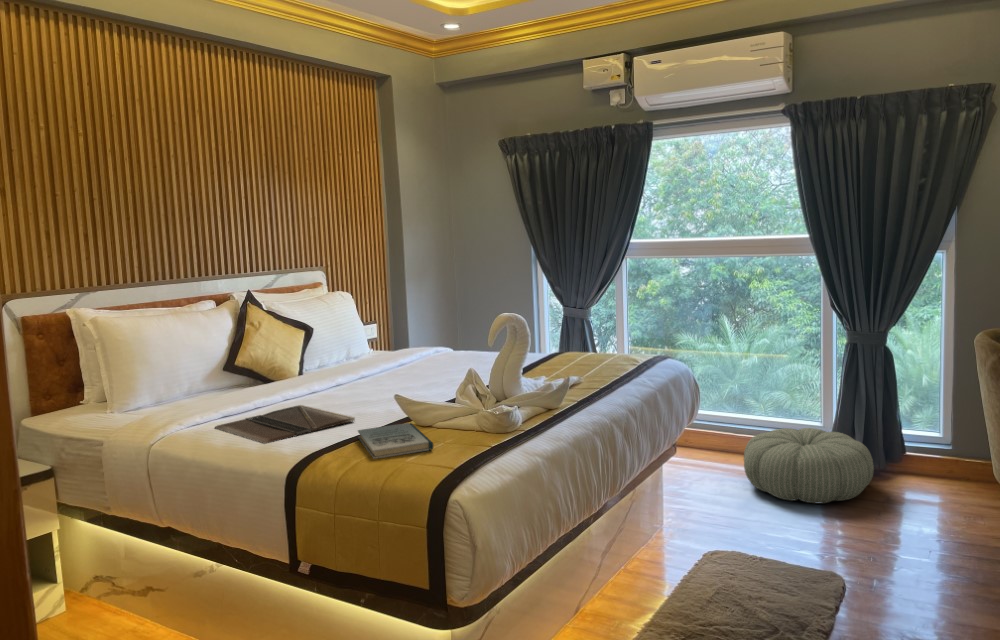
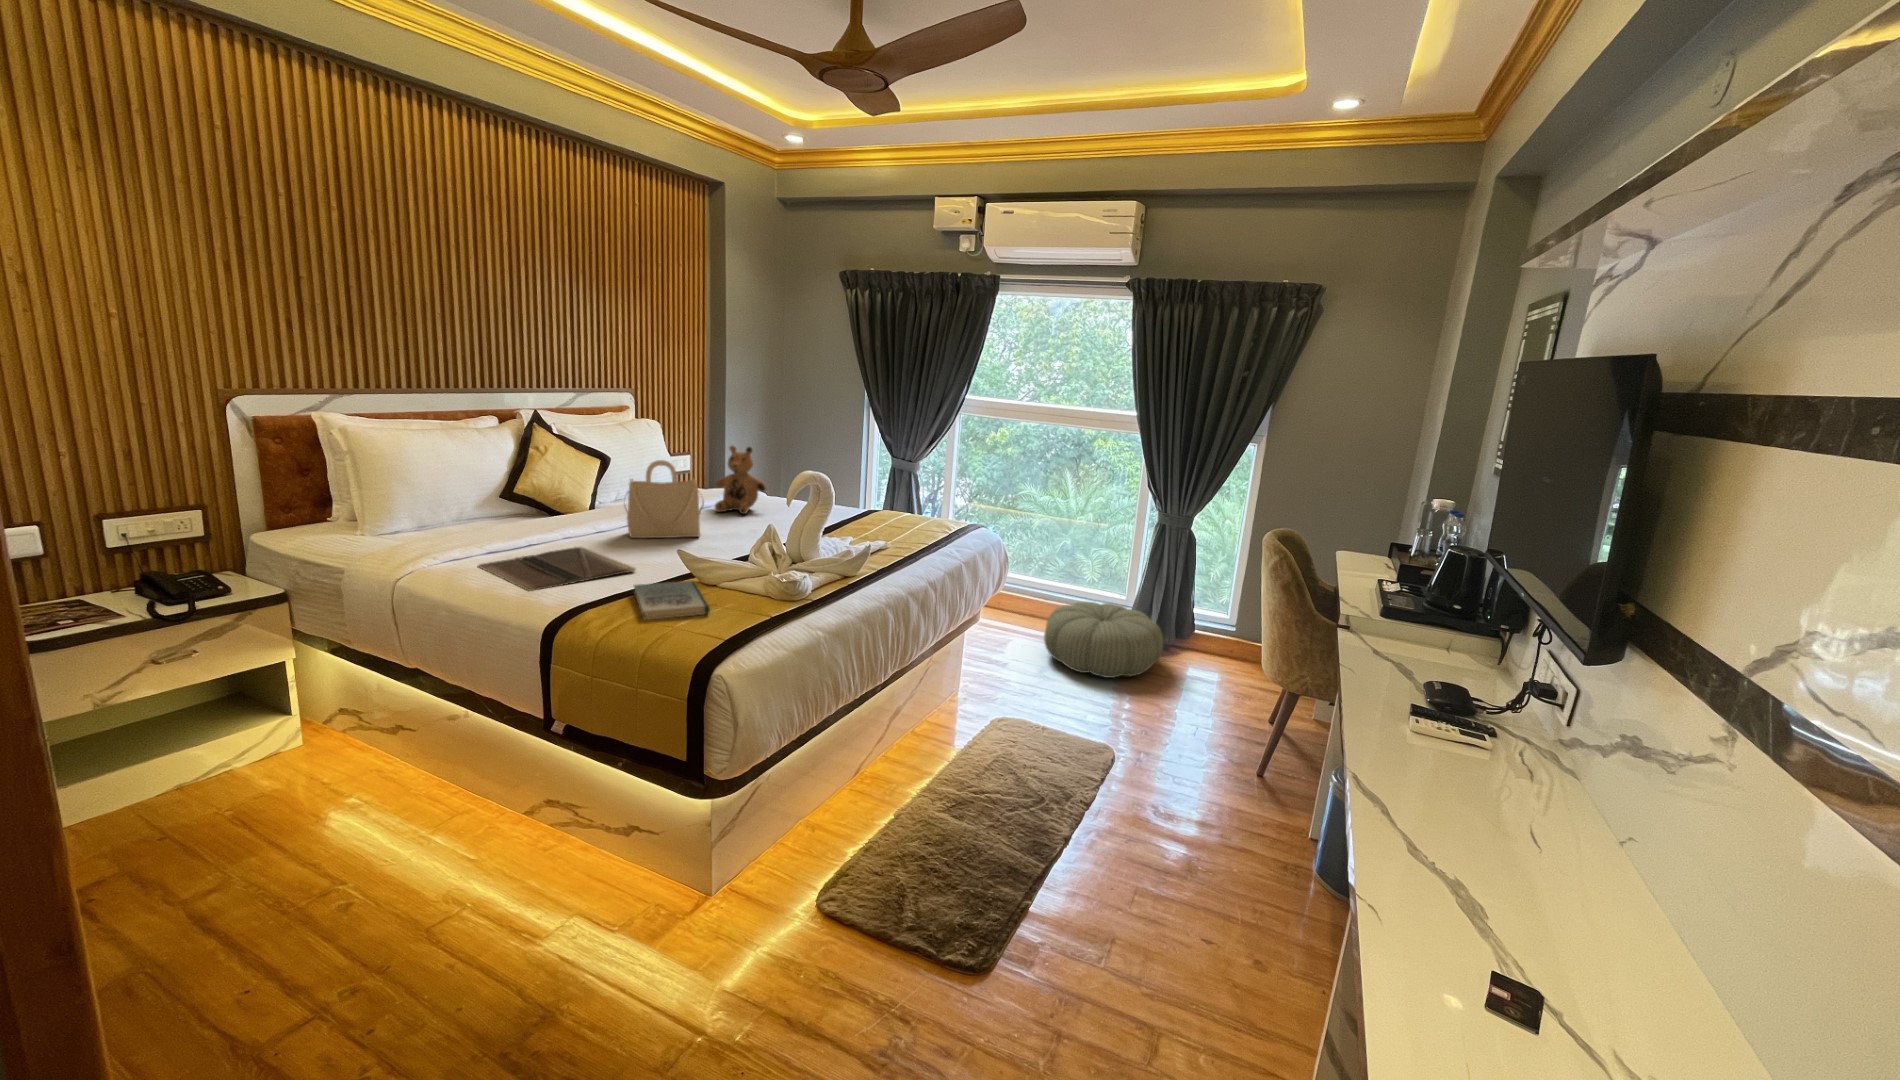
teddy bear: none [409,305,457,369] -> present [715,446,767,514]
handbag: none [333,320,405,396] -> present [627,460,704,538]

